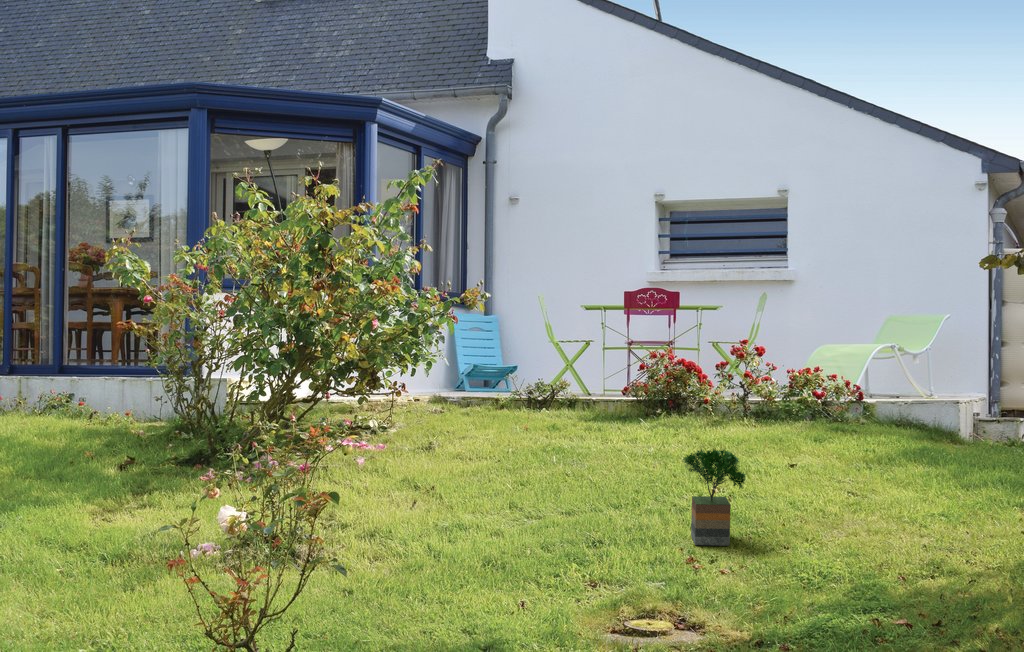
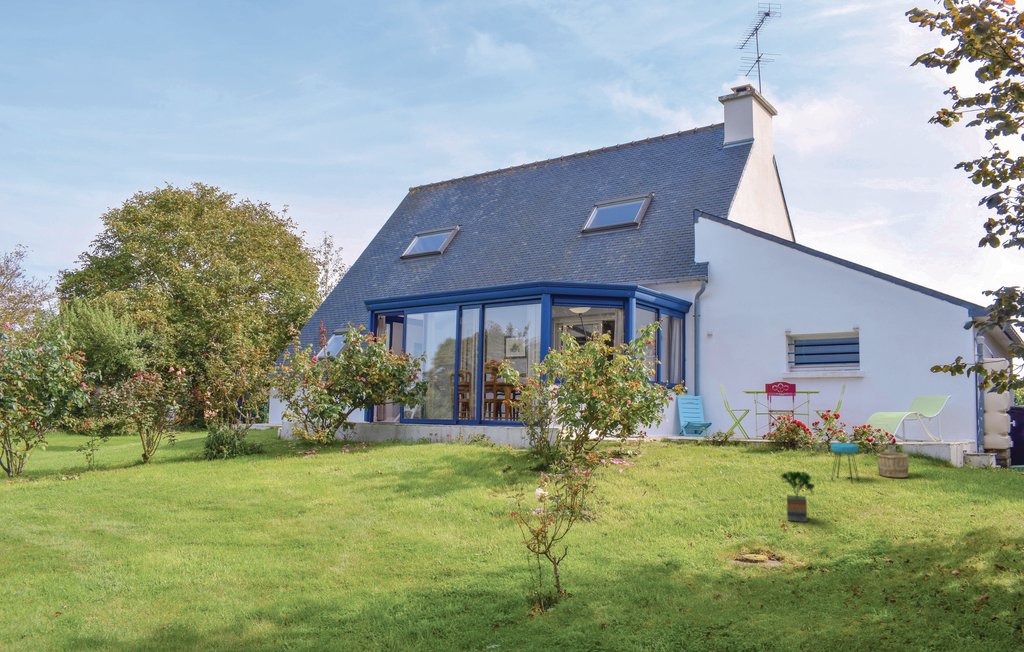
stool: none [750,392,798,464] -> present [831,443,859,483]
wooden bucket: none [821,406,873,451] -> present [877,452,908,478]

